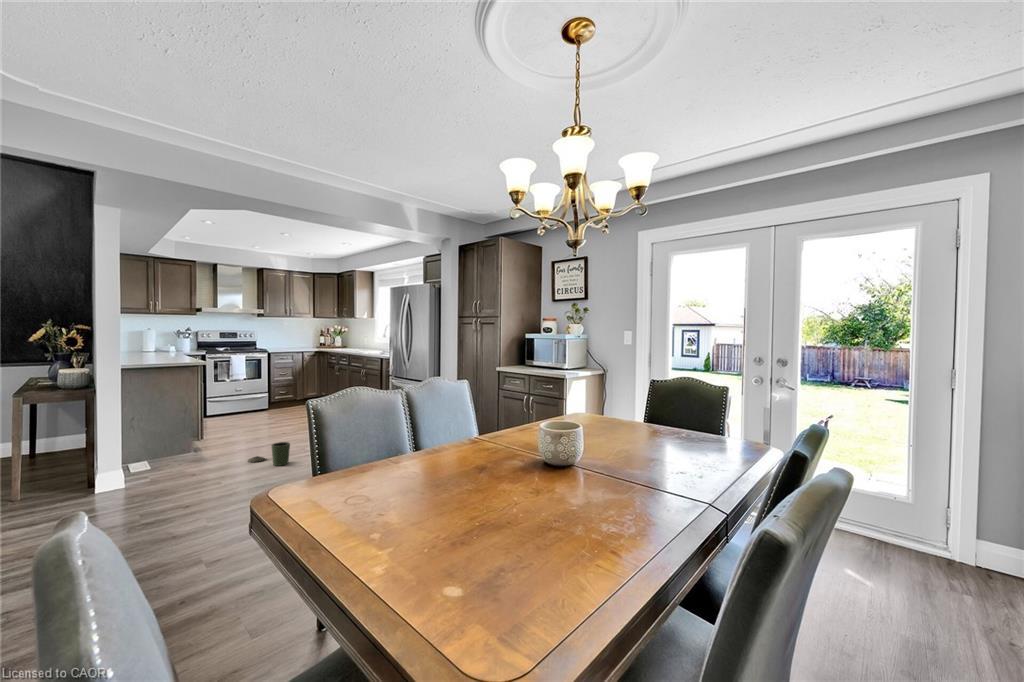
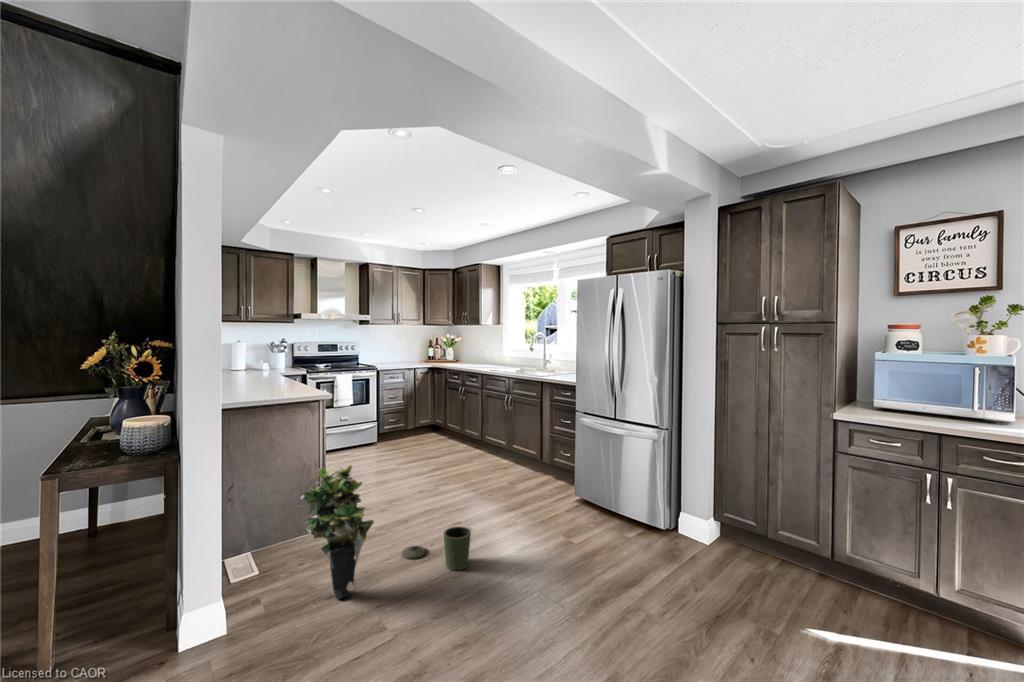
potted plant: none [173,402,223,477] -> present [301,465,374,599]

